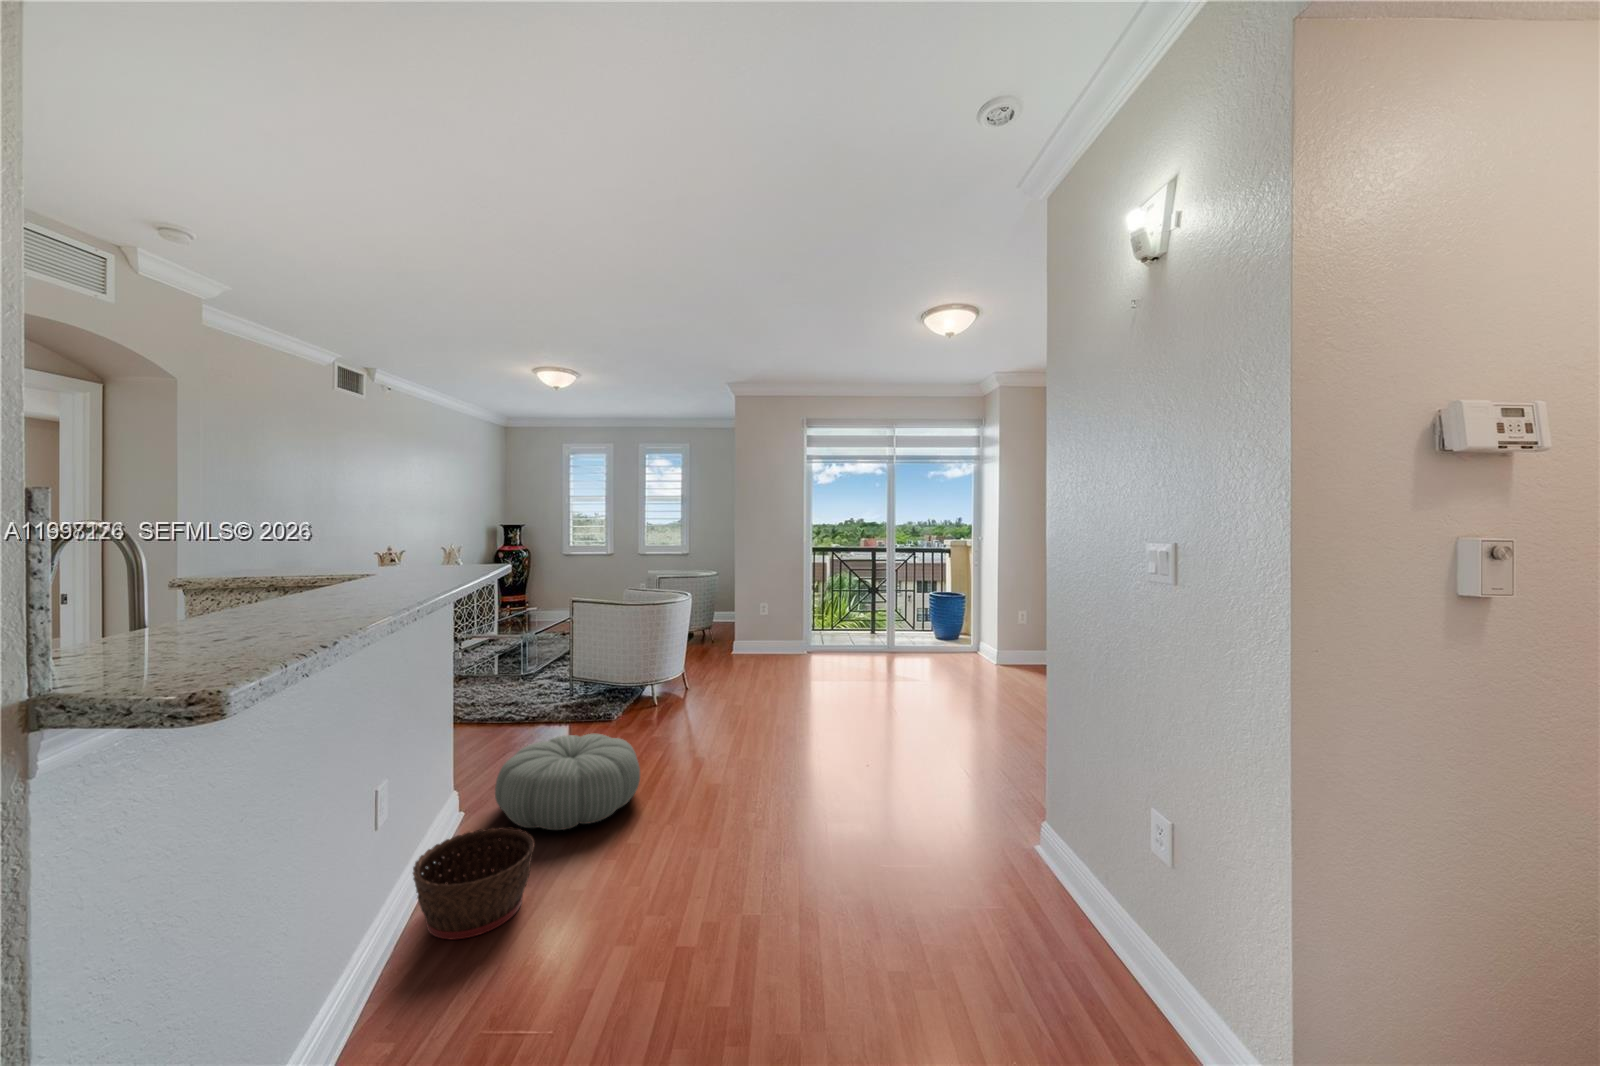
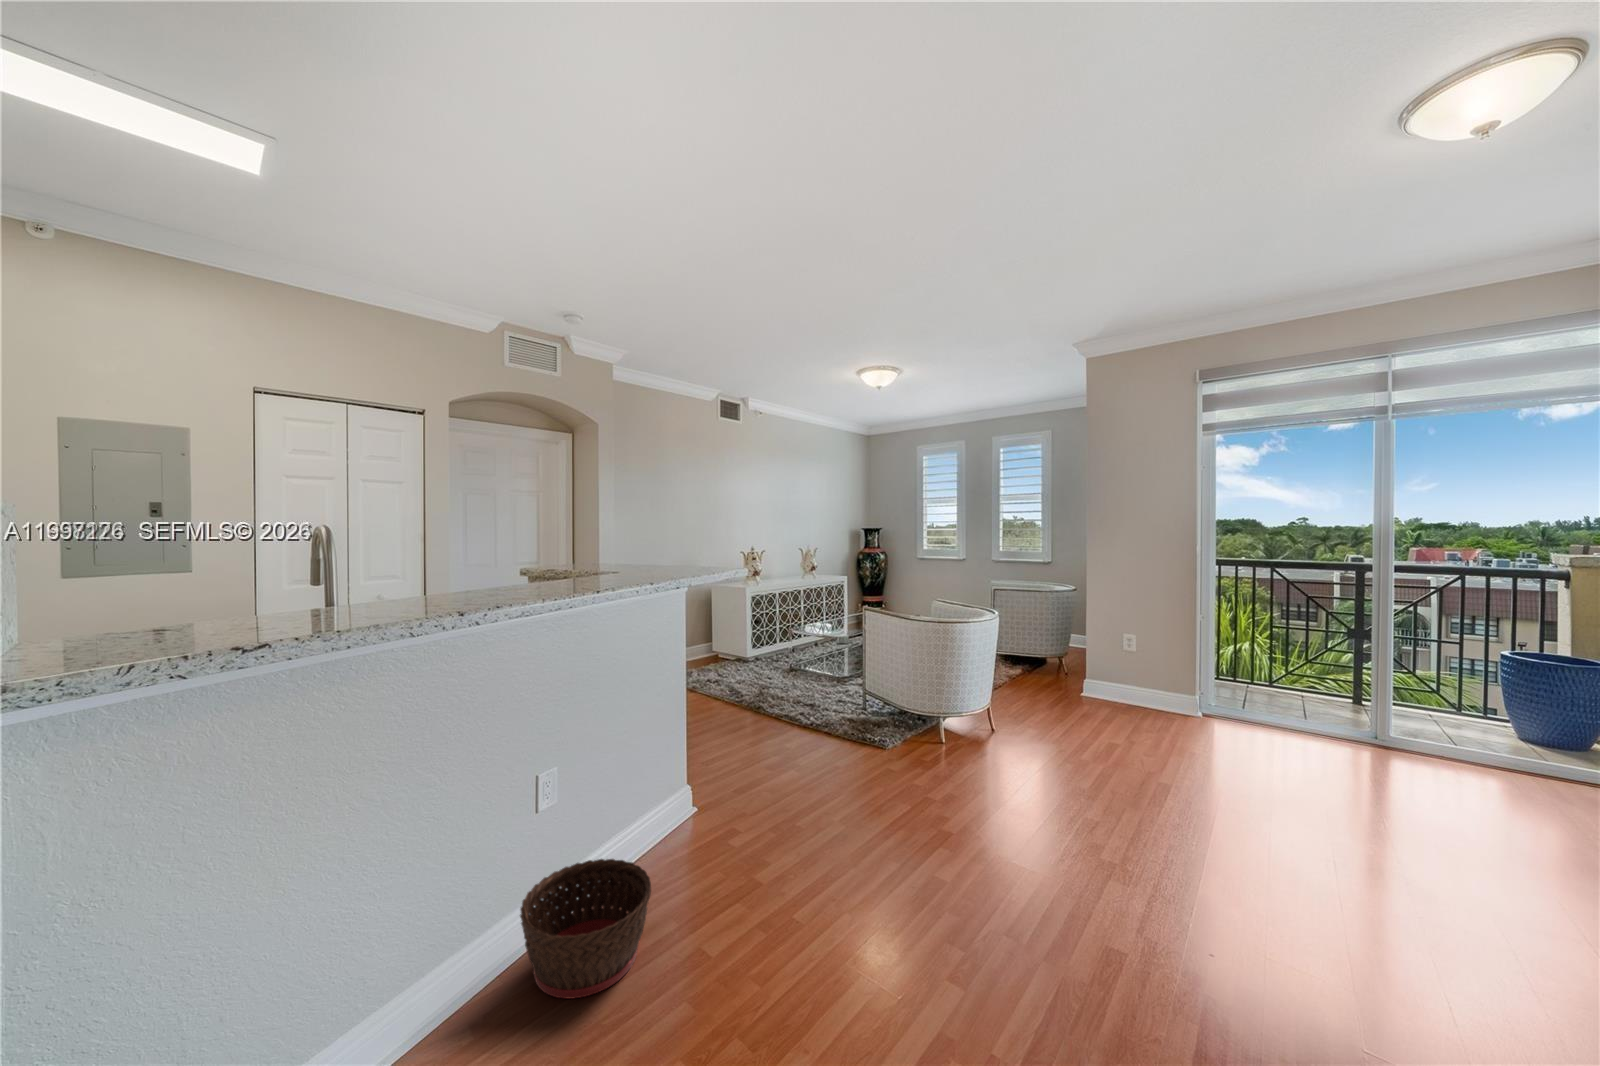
pouf: present [495,734,640,830] -> none [688,763,848,888]

